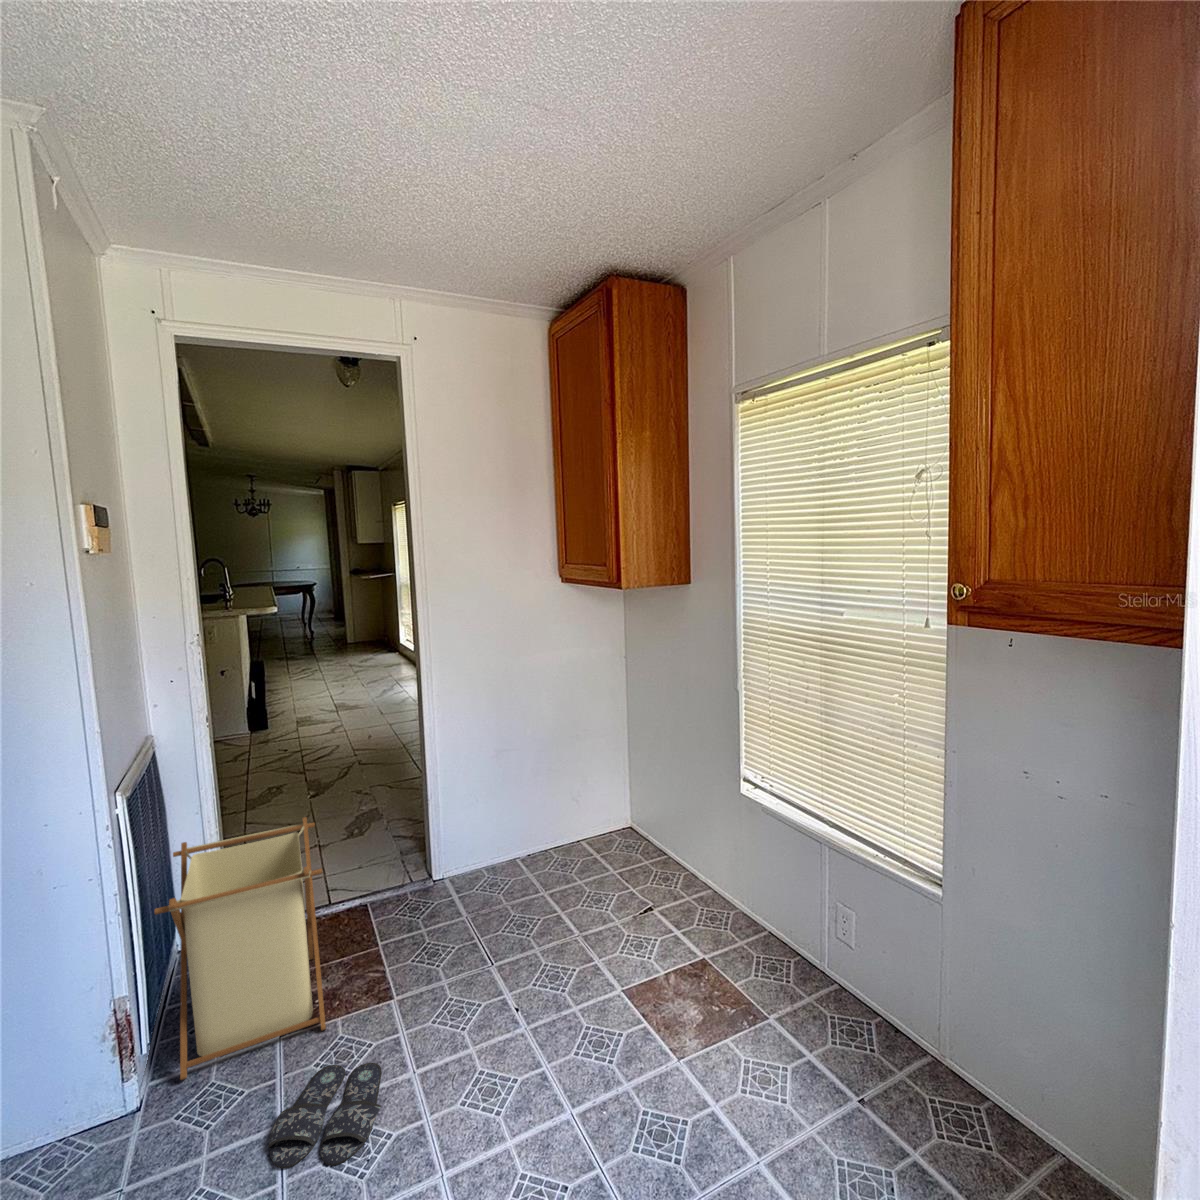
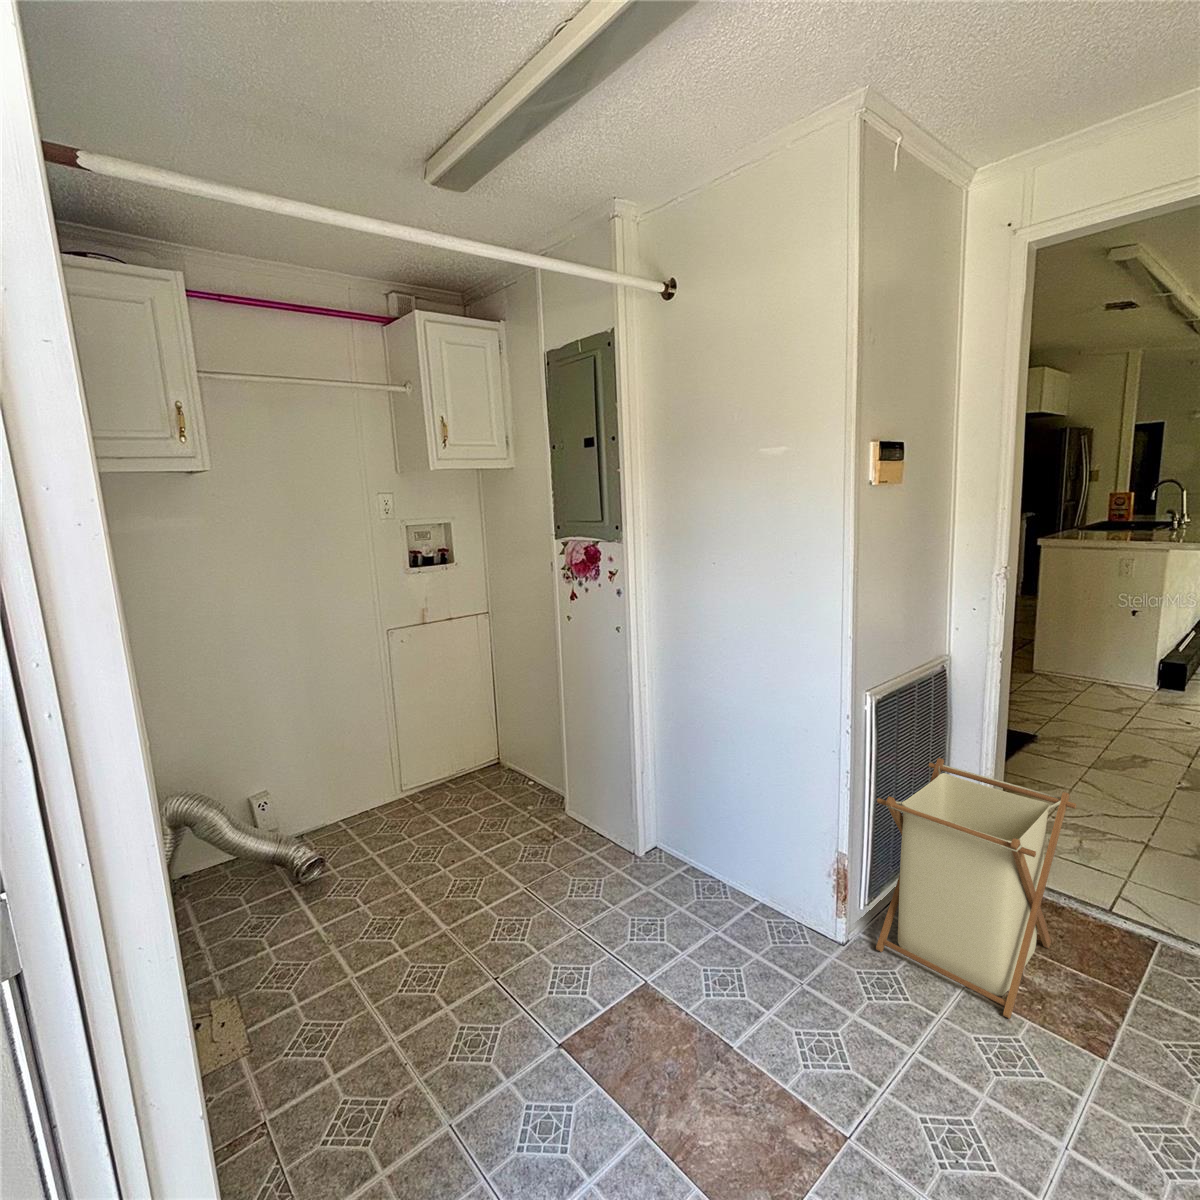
slippers: present [268,1063,382,1169] -> none [888,1043,1034,1145]

